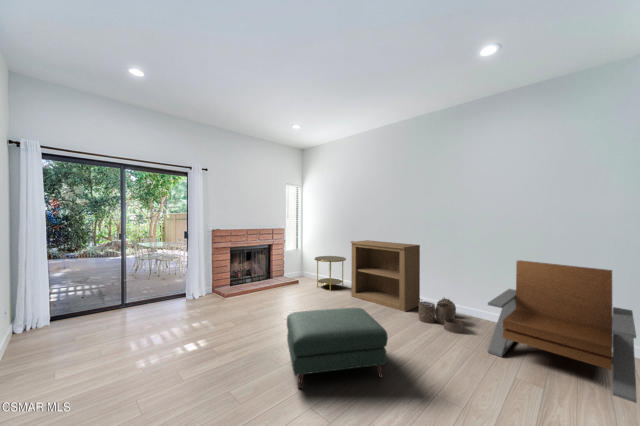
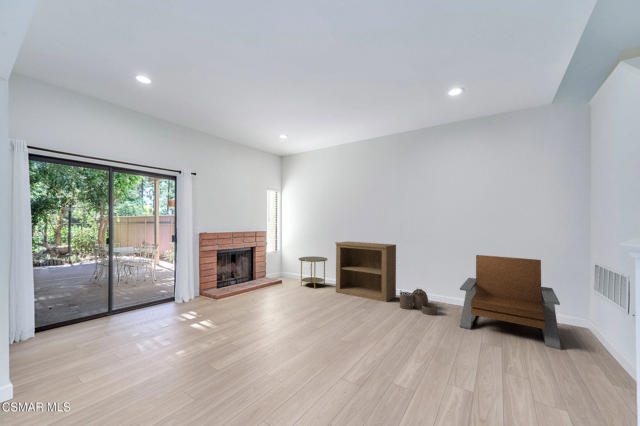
ottoman: present [287,308,388,389] -> none [306,298,396,366]

